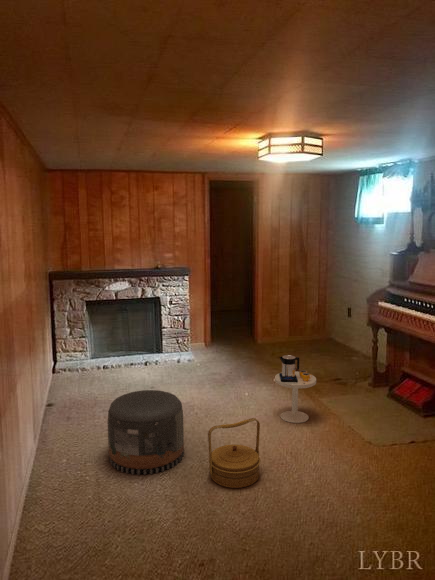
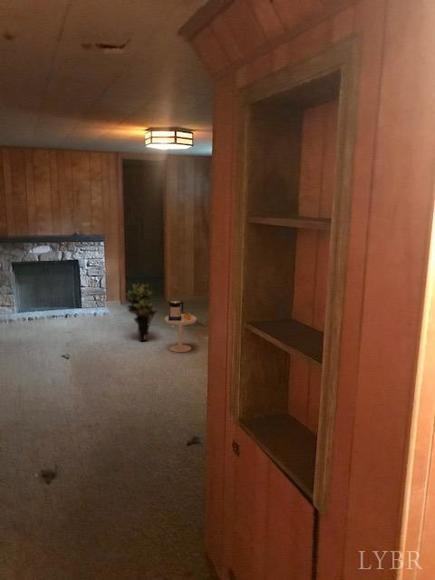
potted plant: none [221,330,262,404] -> present [126,284,157,341]
pouf: present [107,390,184,475] -> none [28,325,89,383]
basket: present [208,418,260,488] -> none [103,340,143,388]

